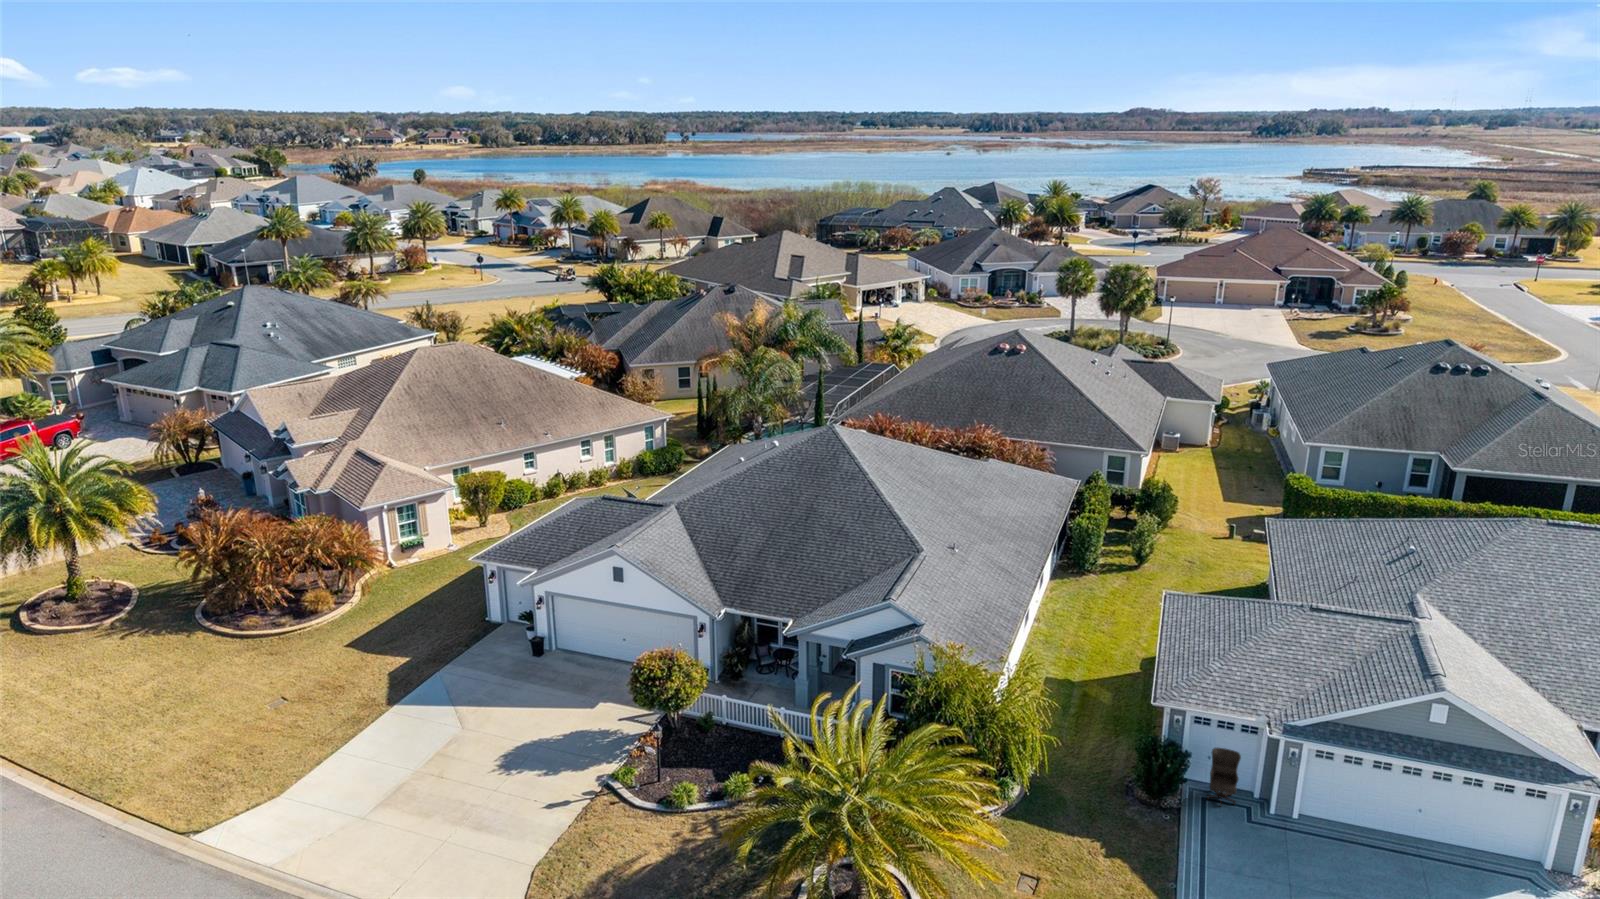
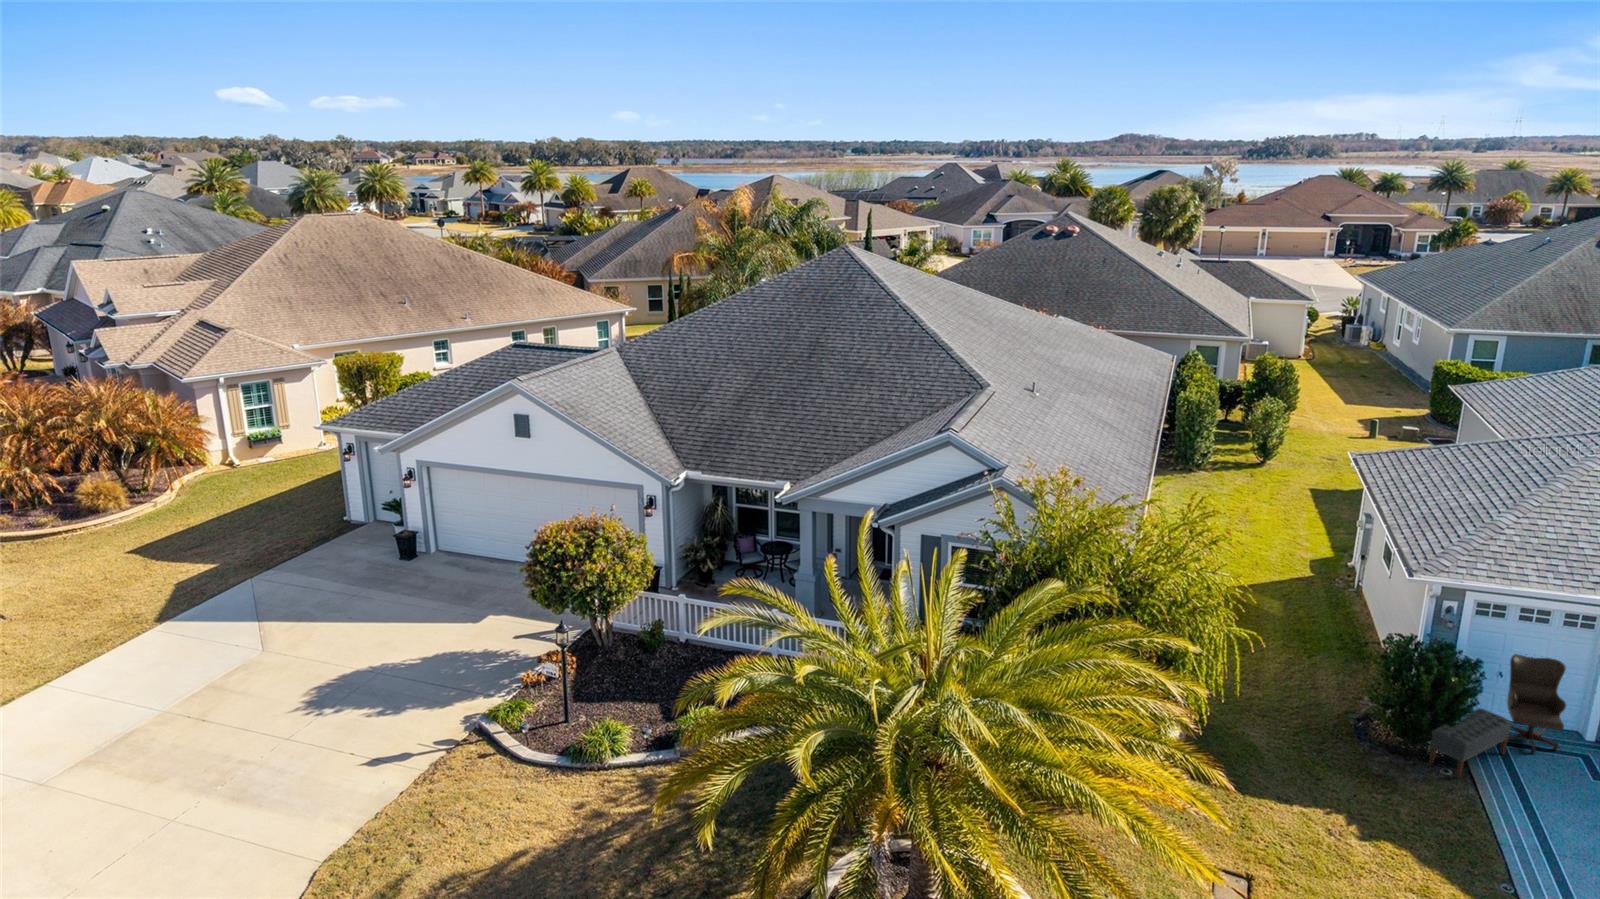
bench: none [1158,780,1207,822] -> present [1429,708,1512,778]

